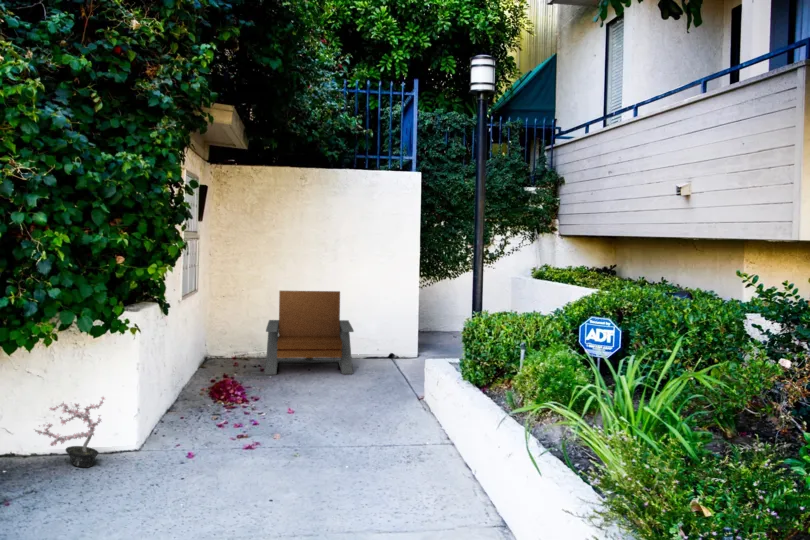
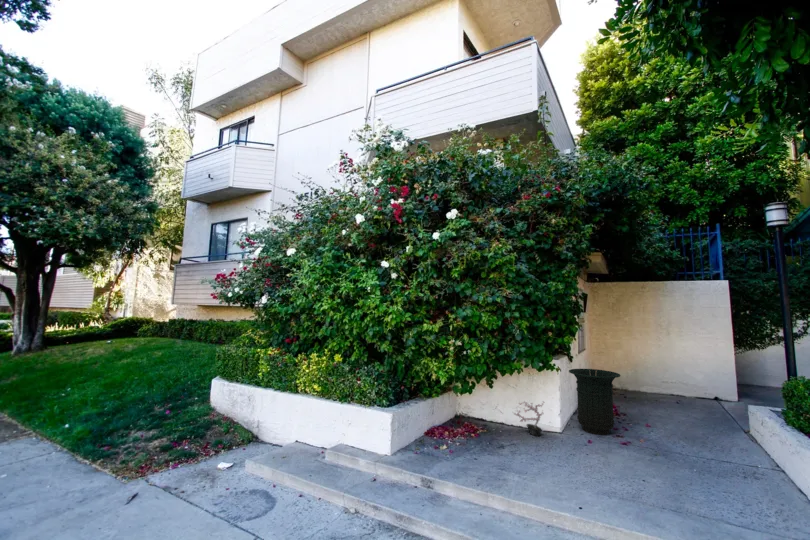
lounge chair: present [265,291,354,375] -> none [628,352,696,412]
trash can: none [159,324,248,439] -> present [569,369,620,435]

